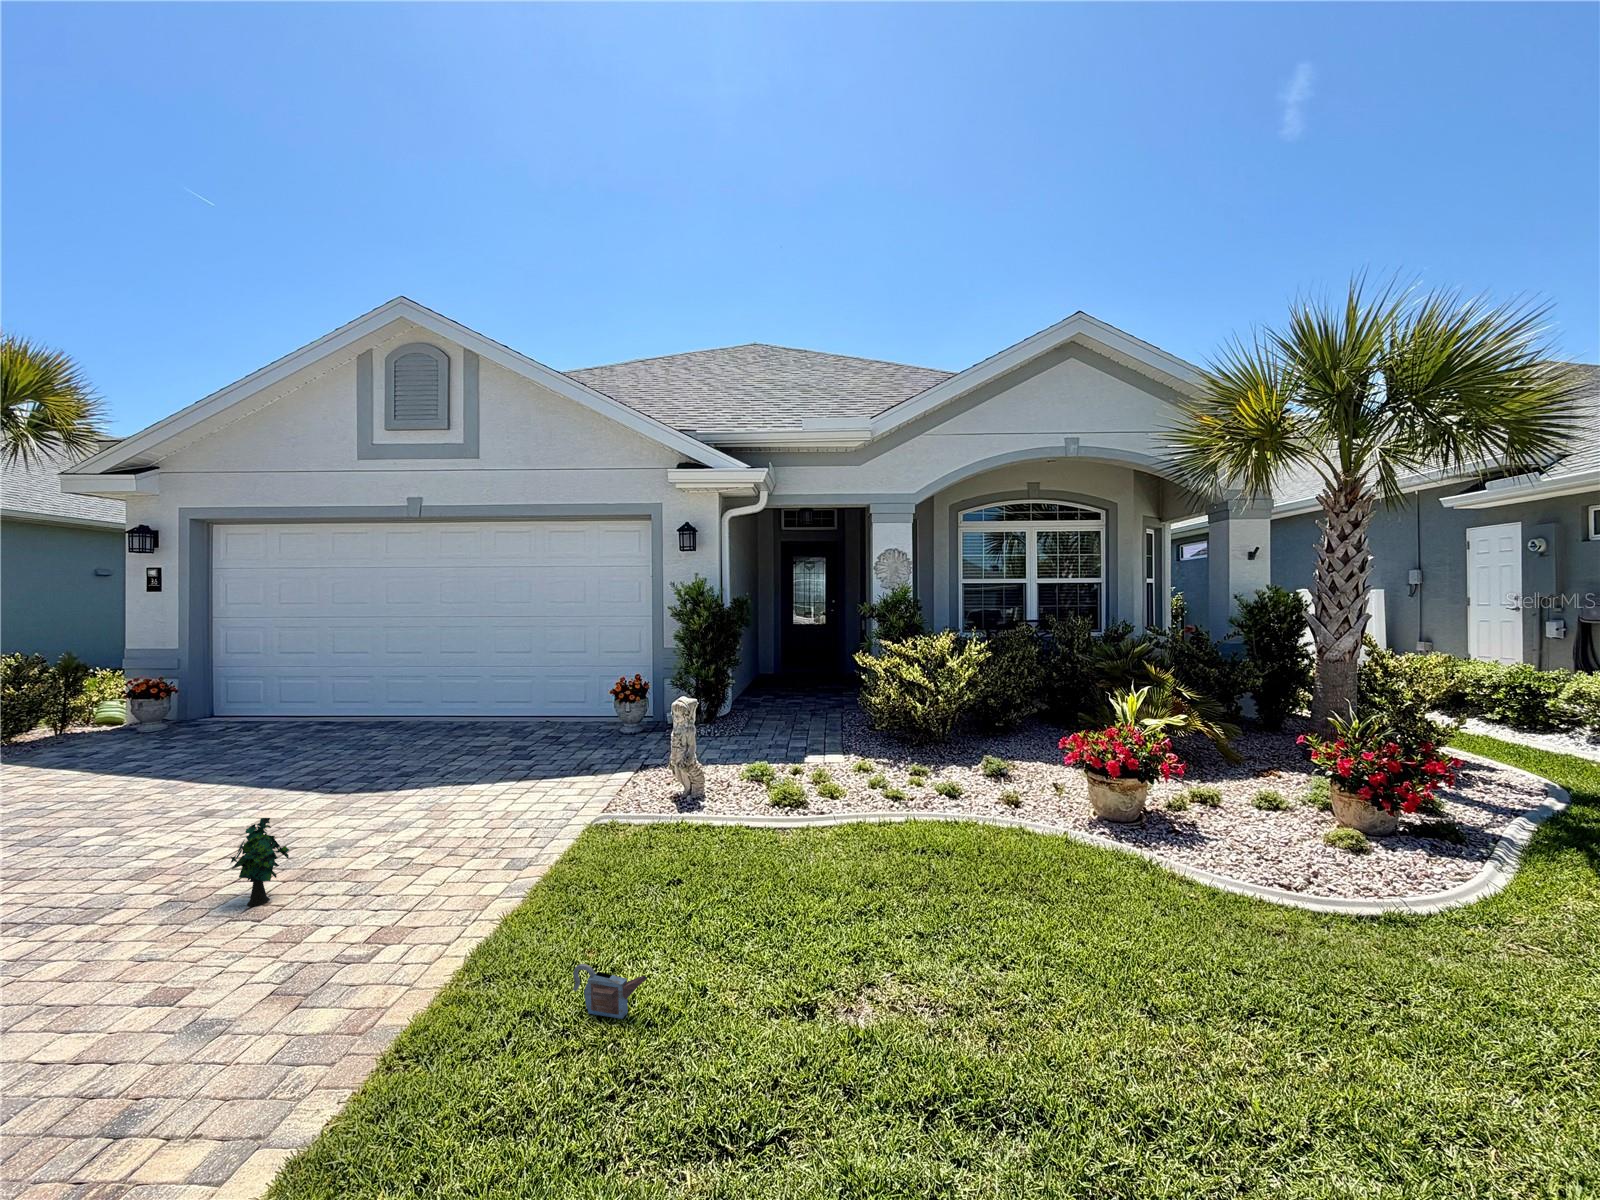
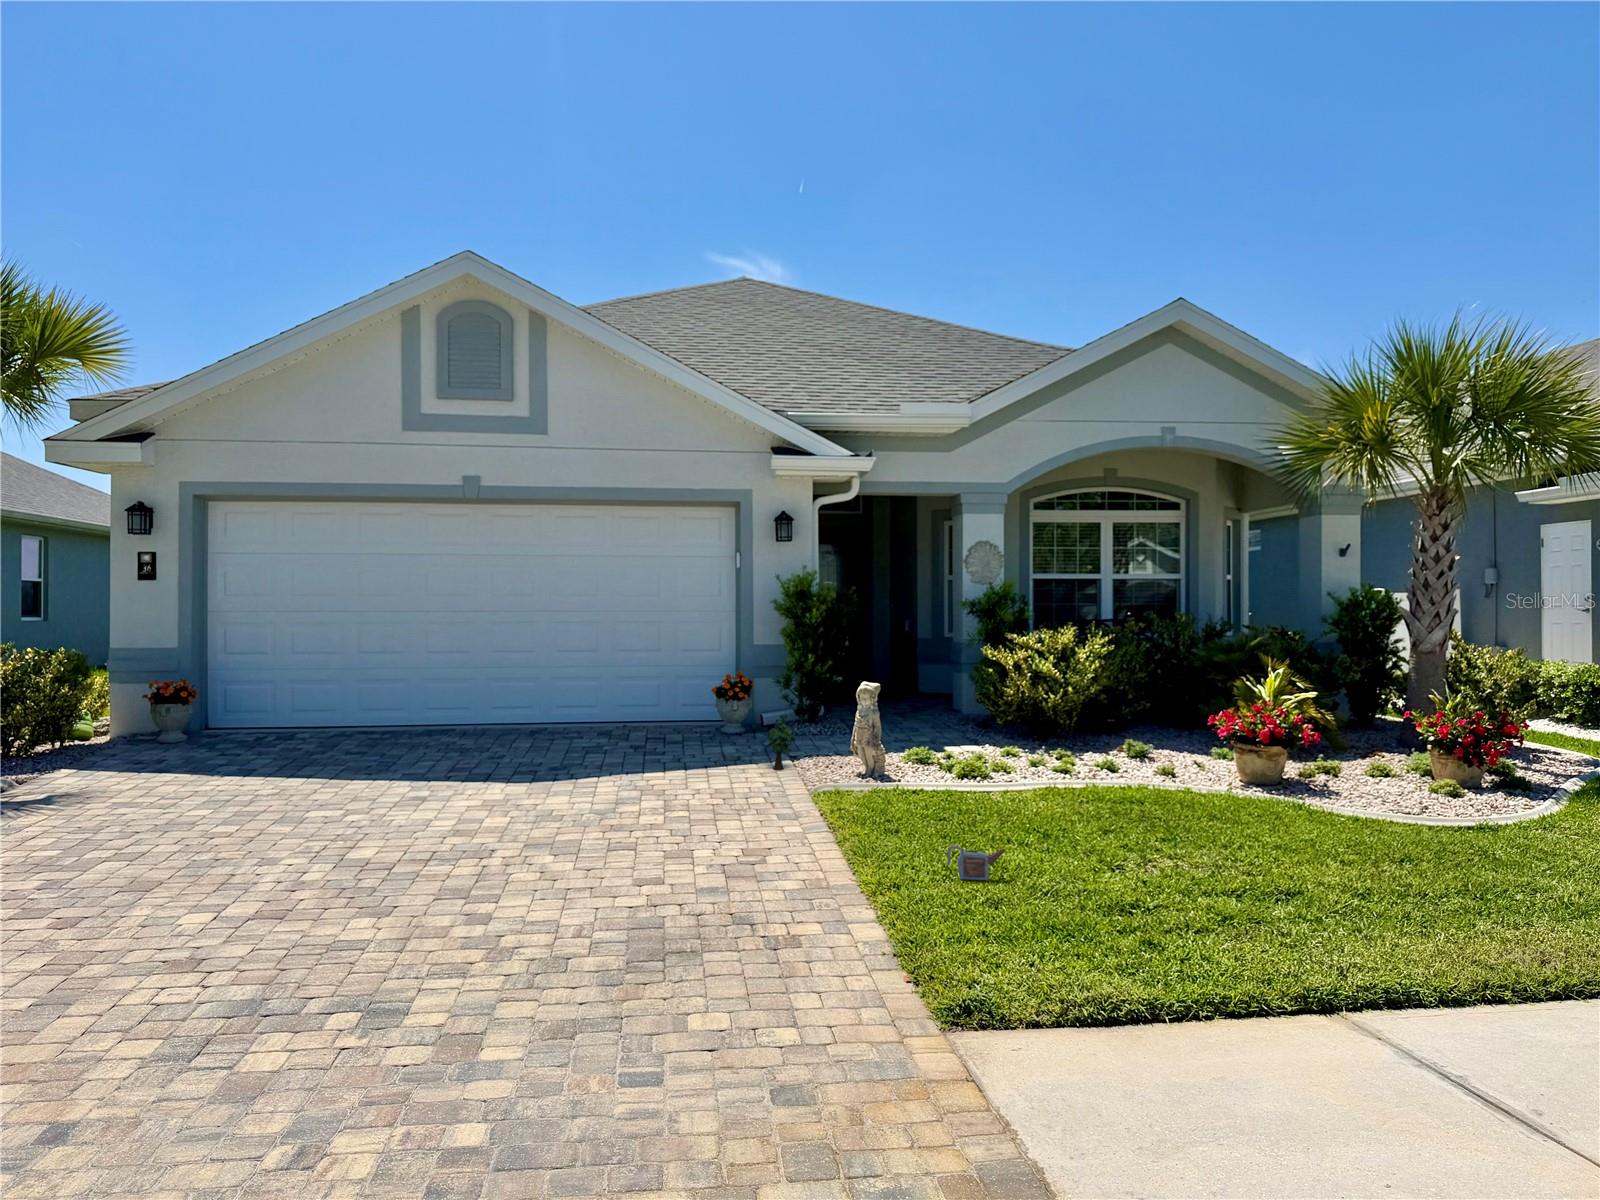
decorative plant: present [231,818,289,906] -> present [764,715,795,770]

